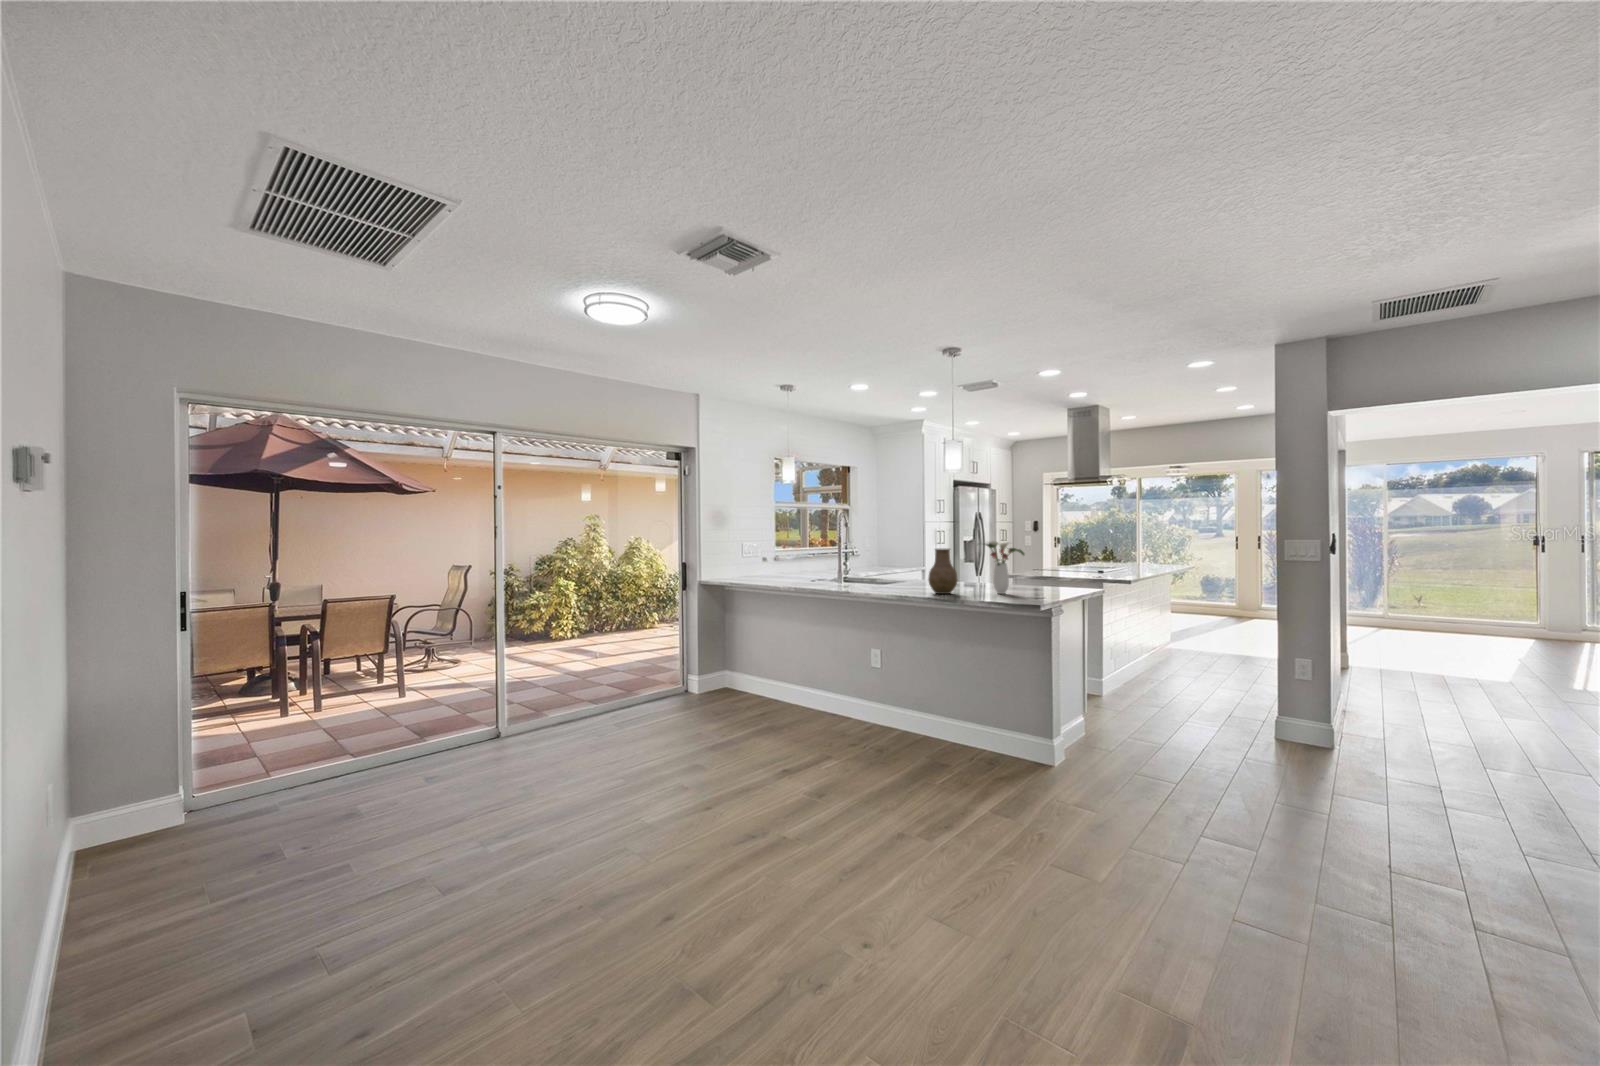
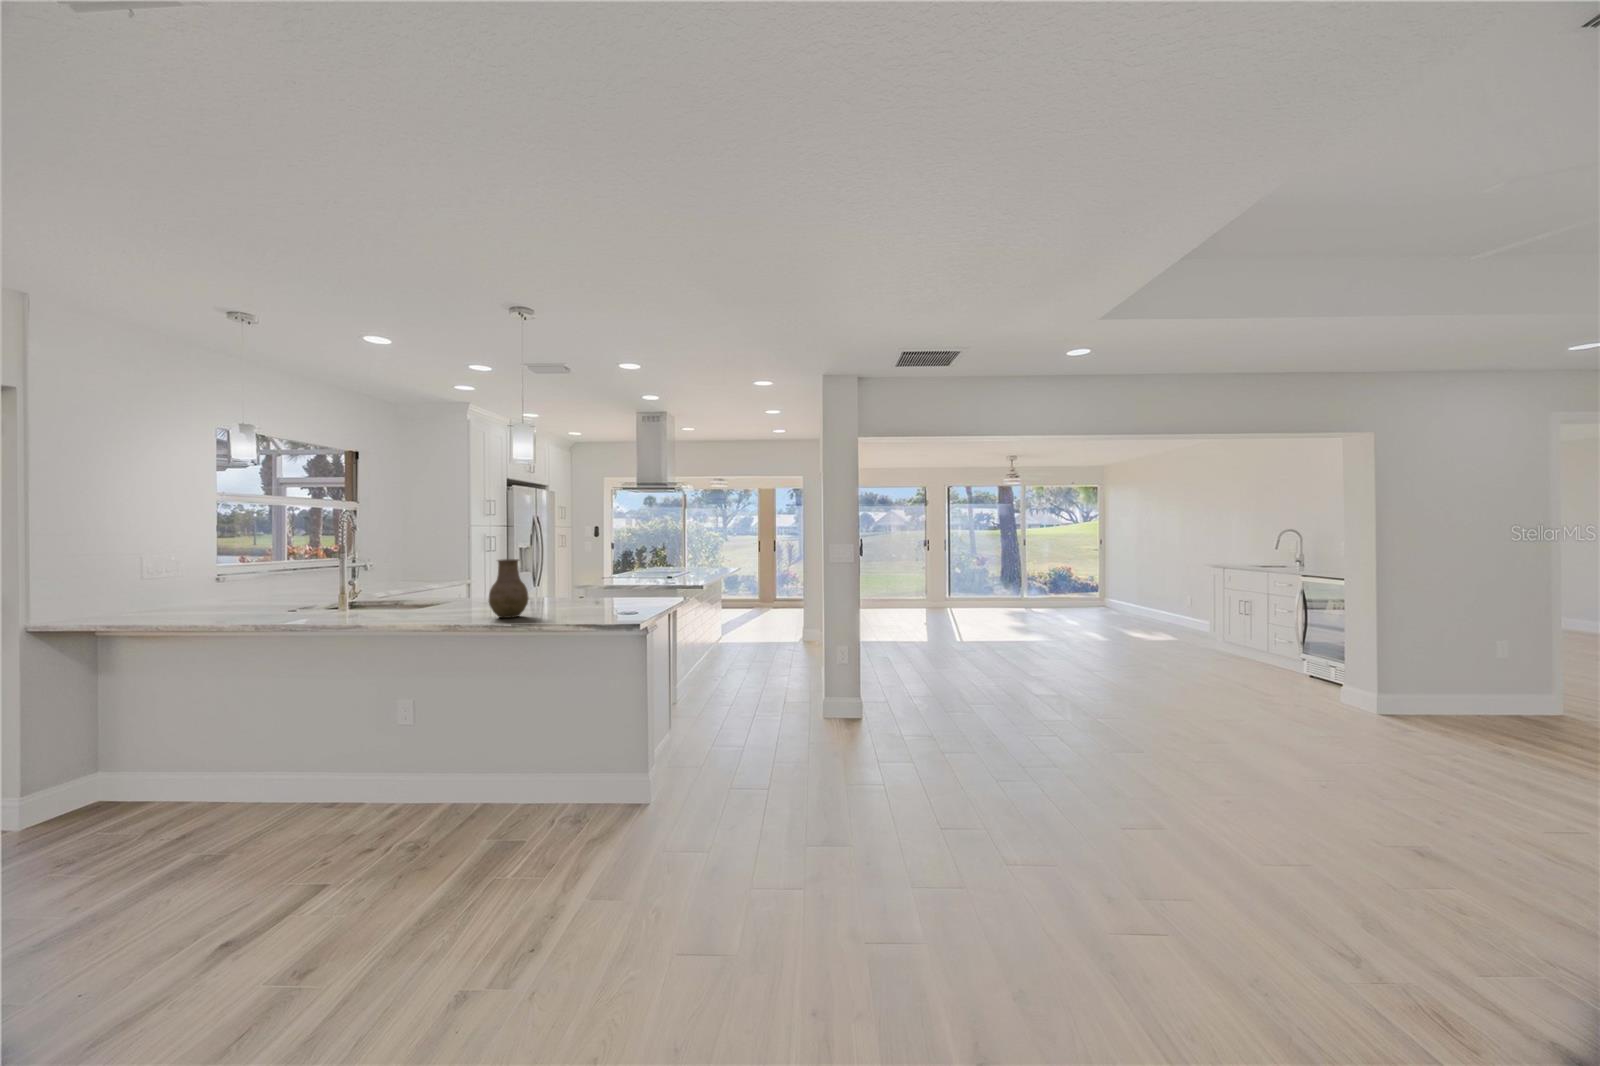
flower arrangement: present [986,541,1024,594] -> none [554,548,612,612]

